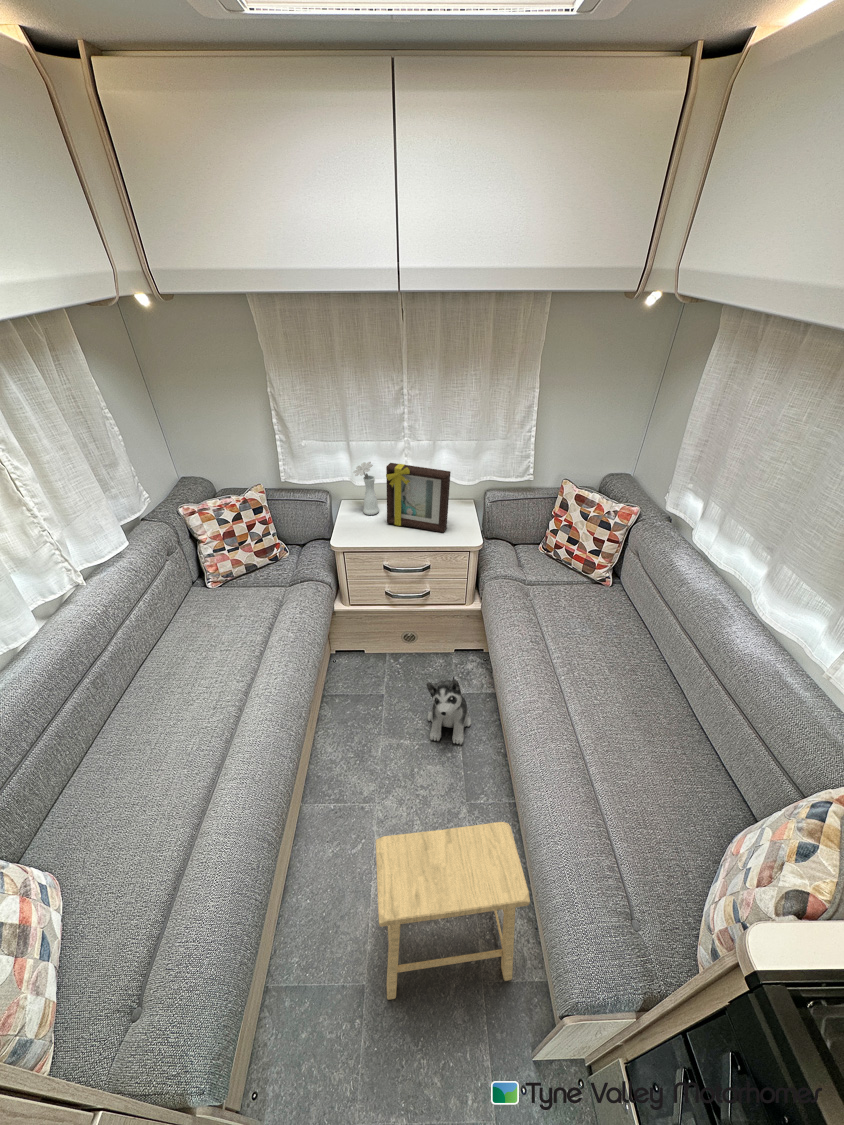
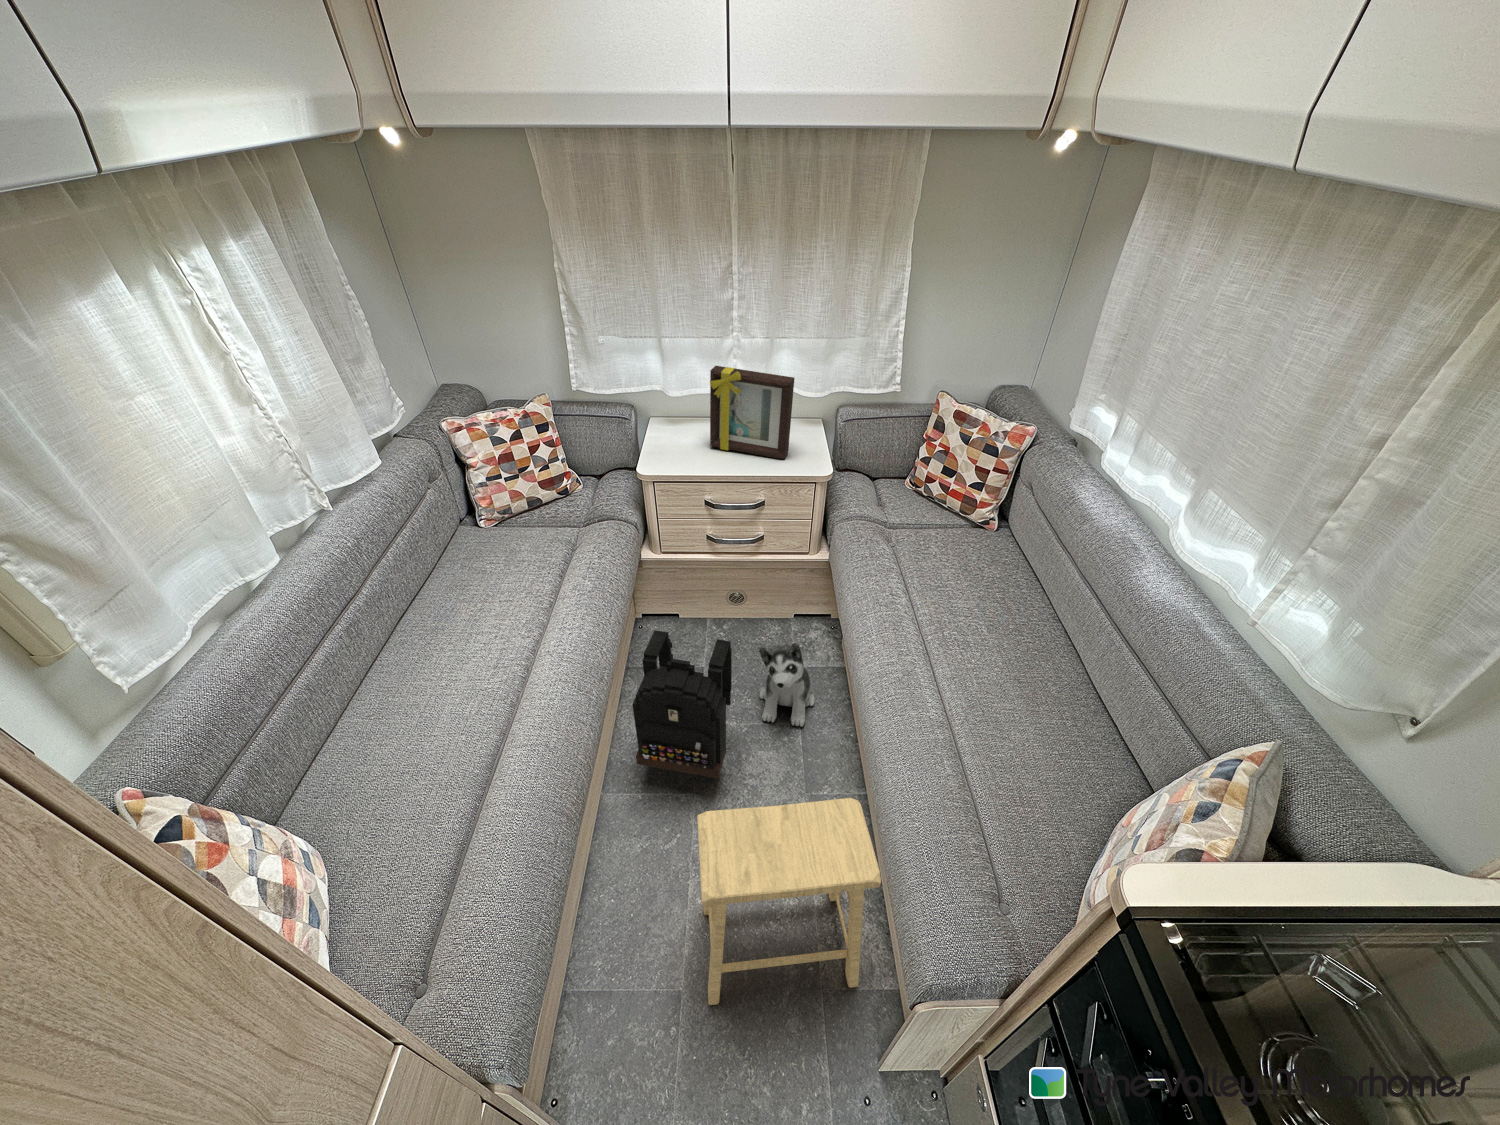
vase: present [353,462,379,515] -> none [666,365,699,436]
backpack: none [325,673,405,793] -> present [632,630,732,778]

